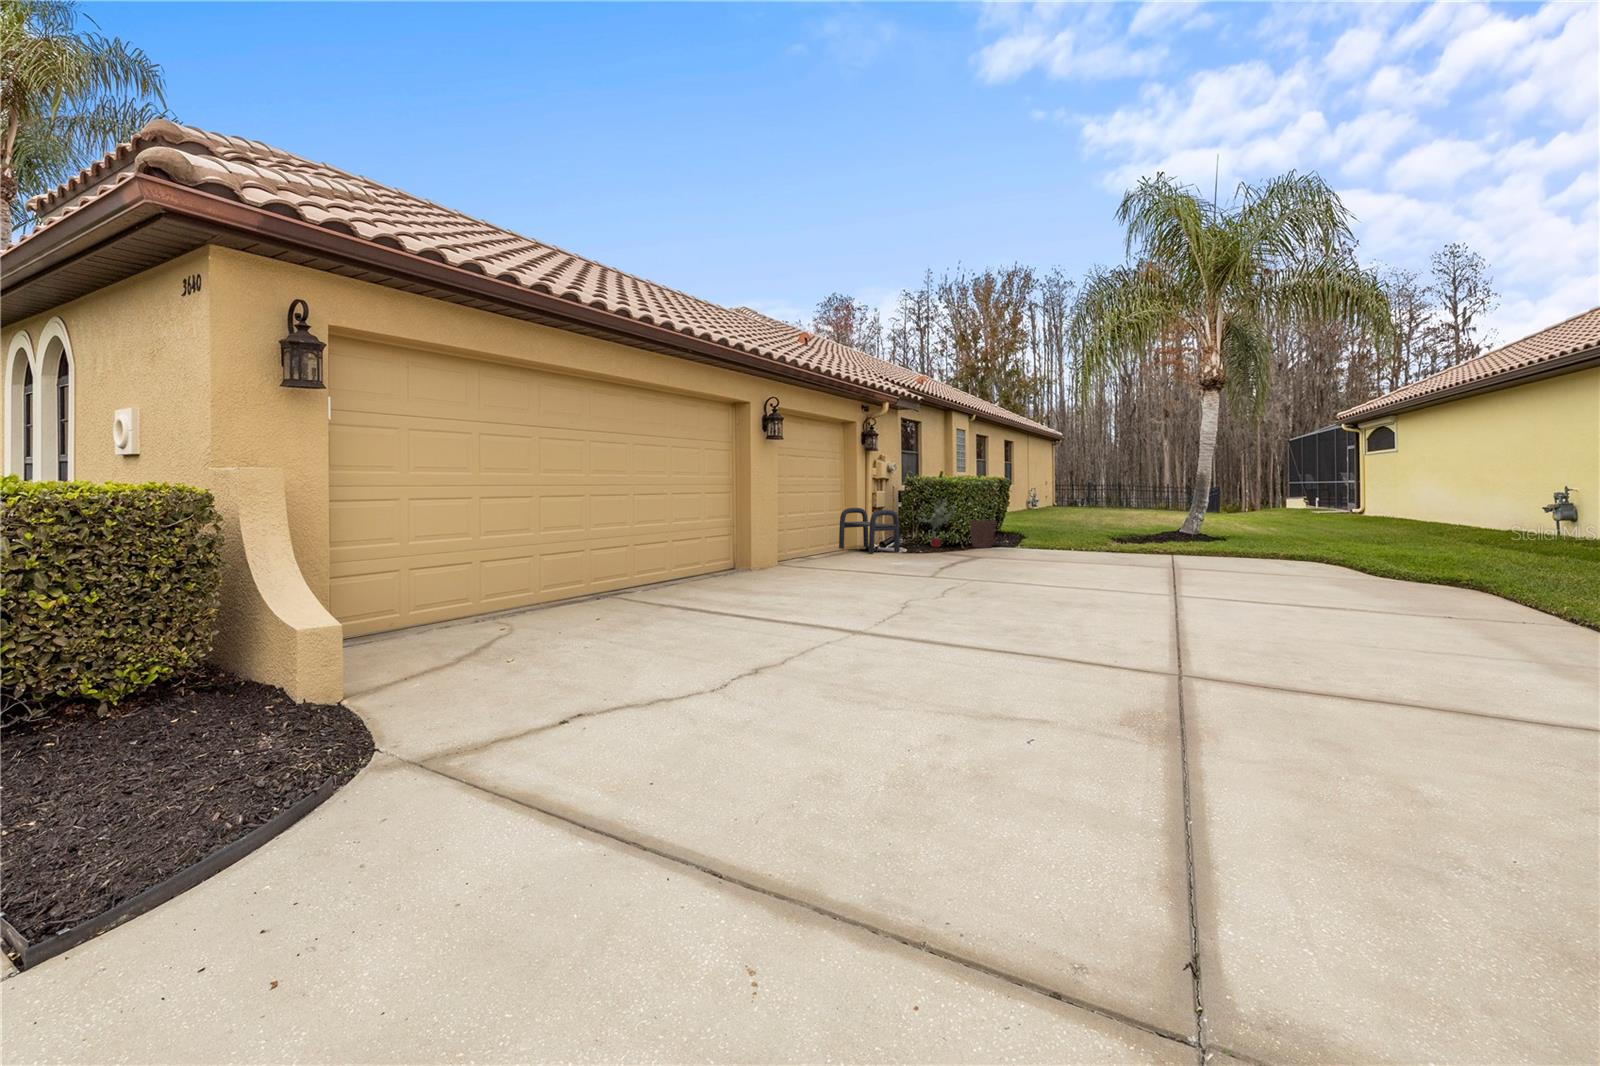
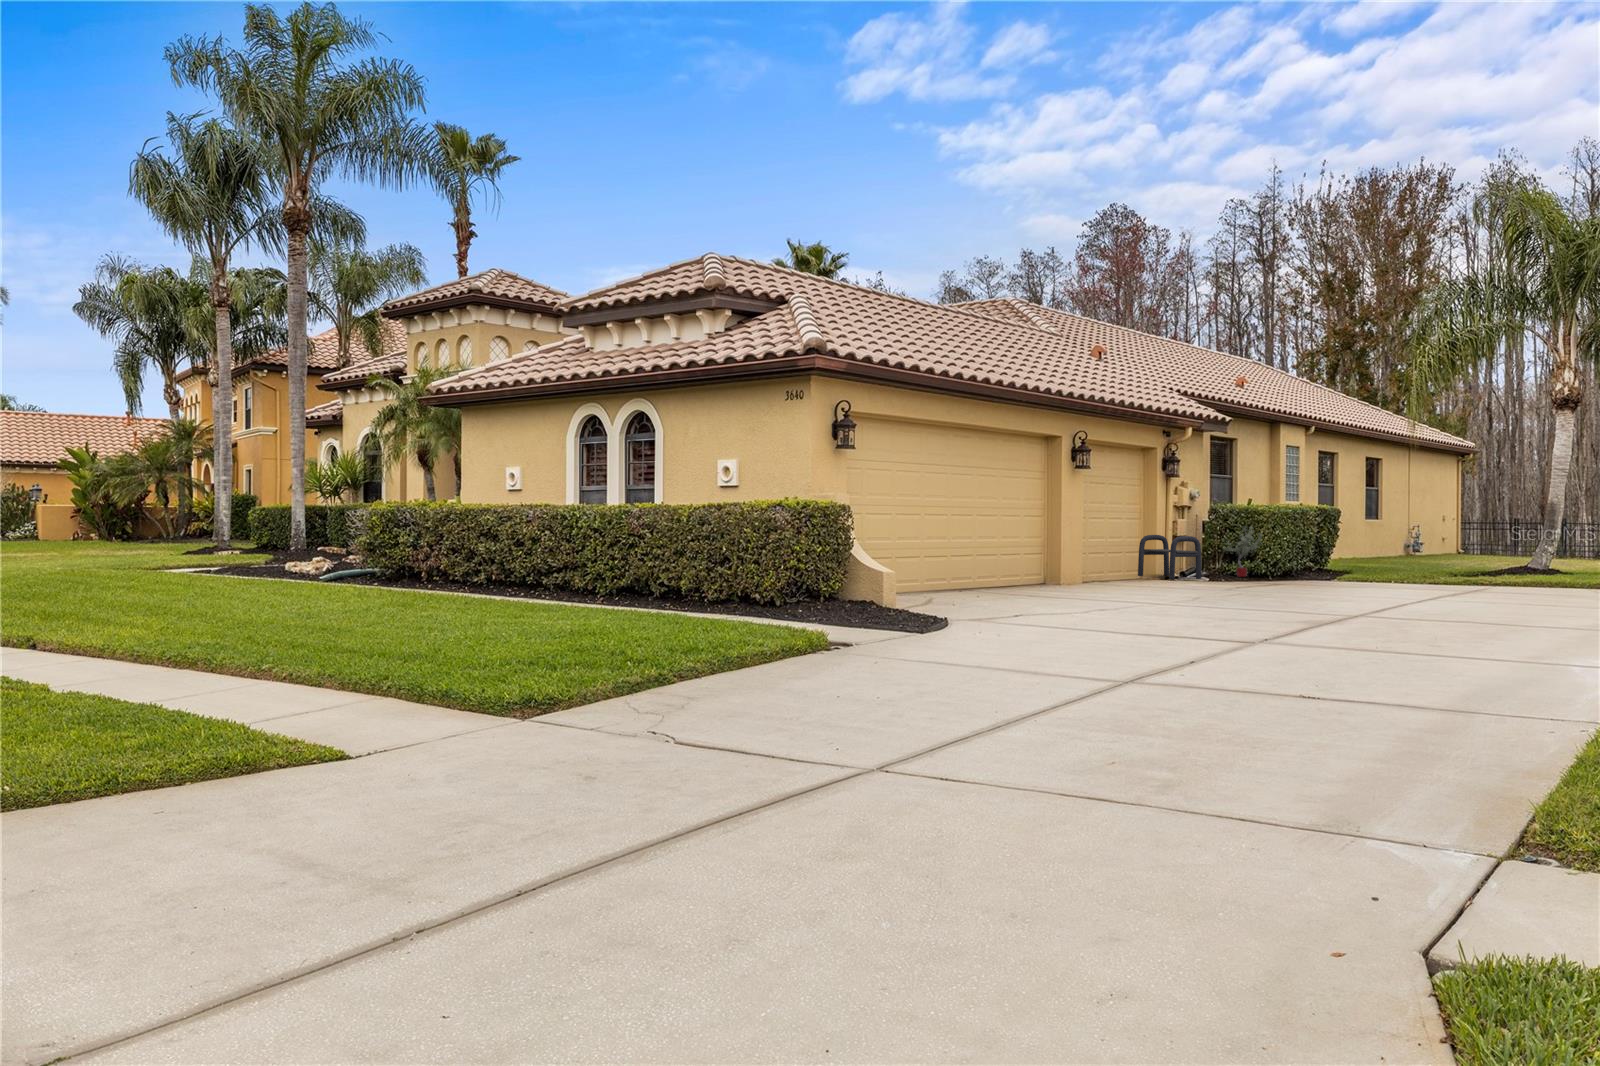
basket: present [969,520,997,548] -> none [1278,550,1309,578]

